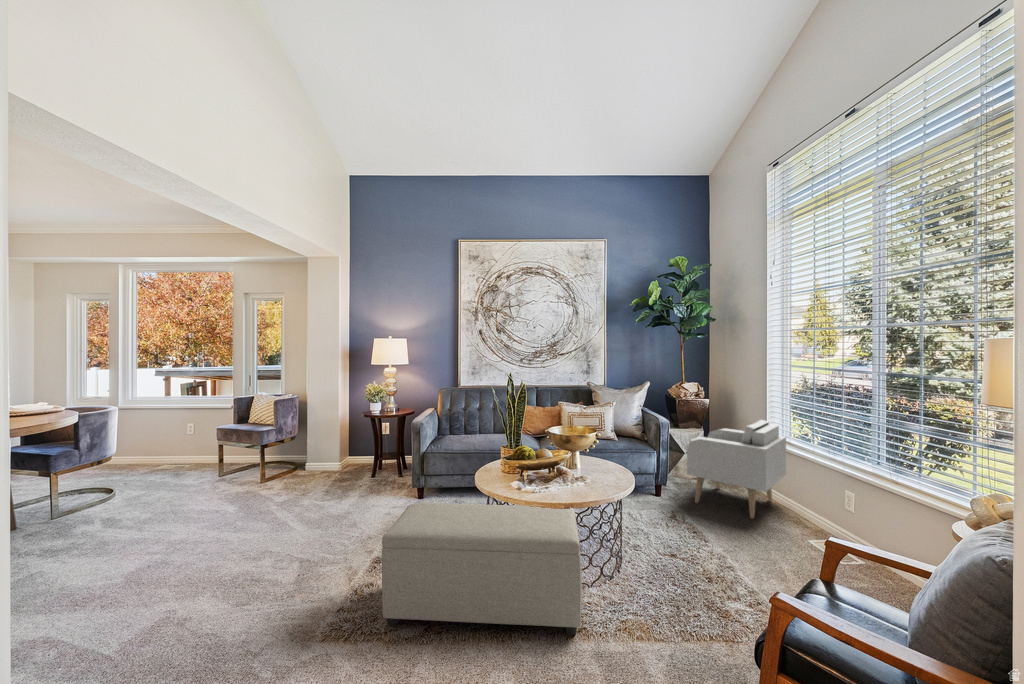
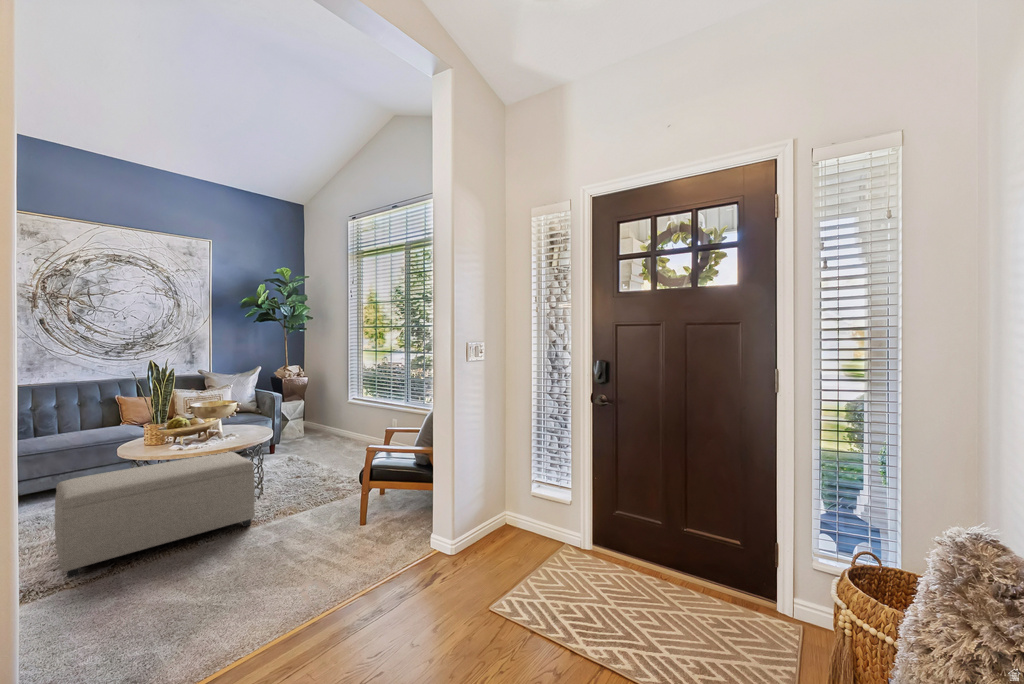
armchair: present [687,420,786,519] -> none [296,386,361,451]

